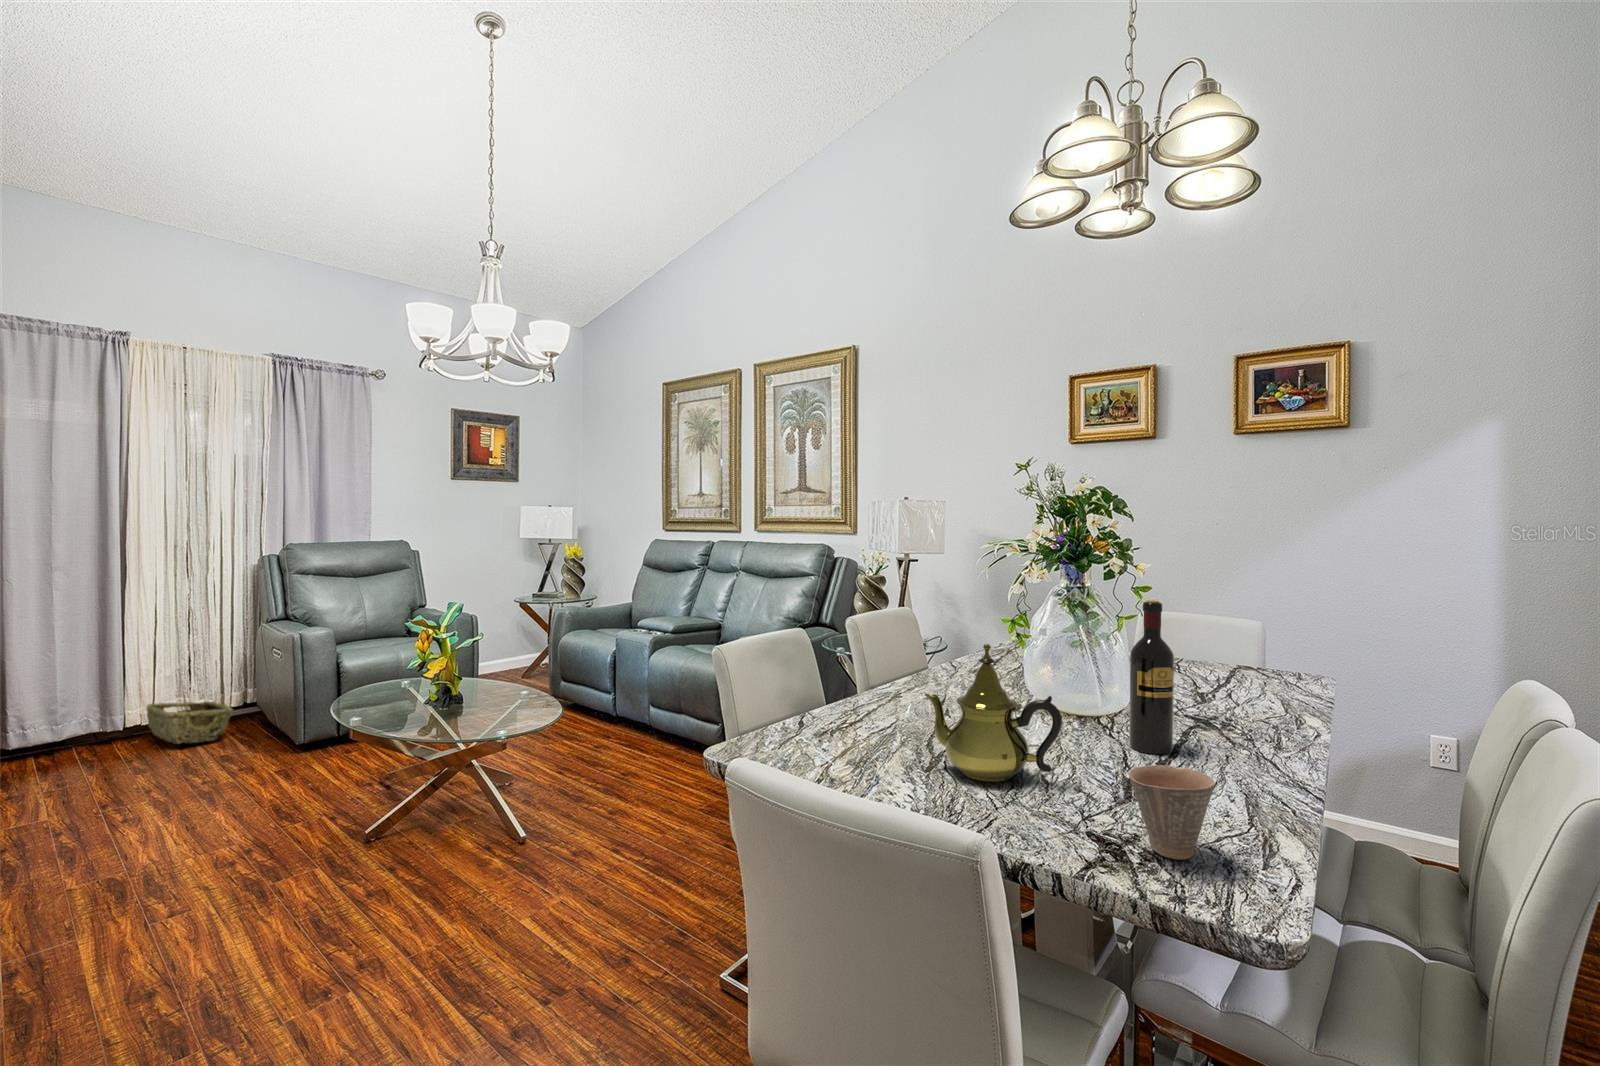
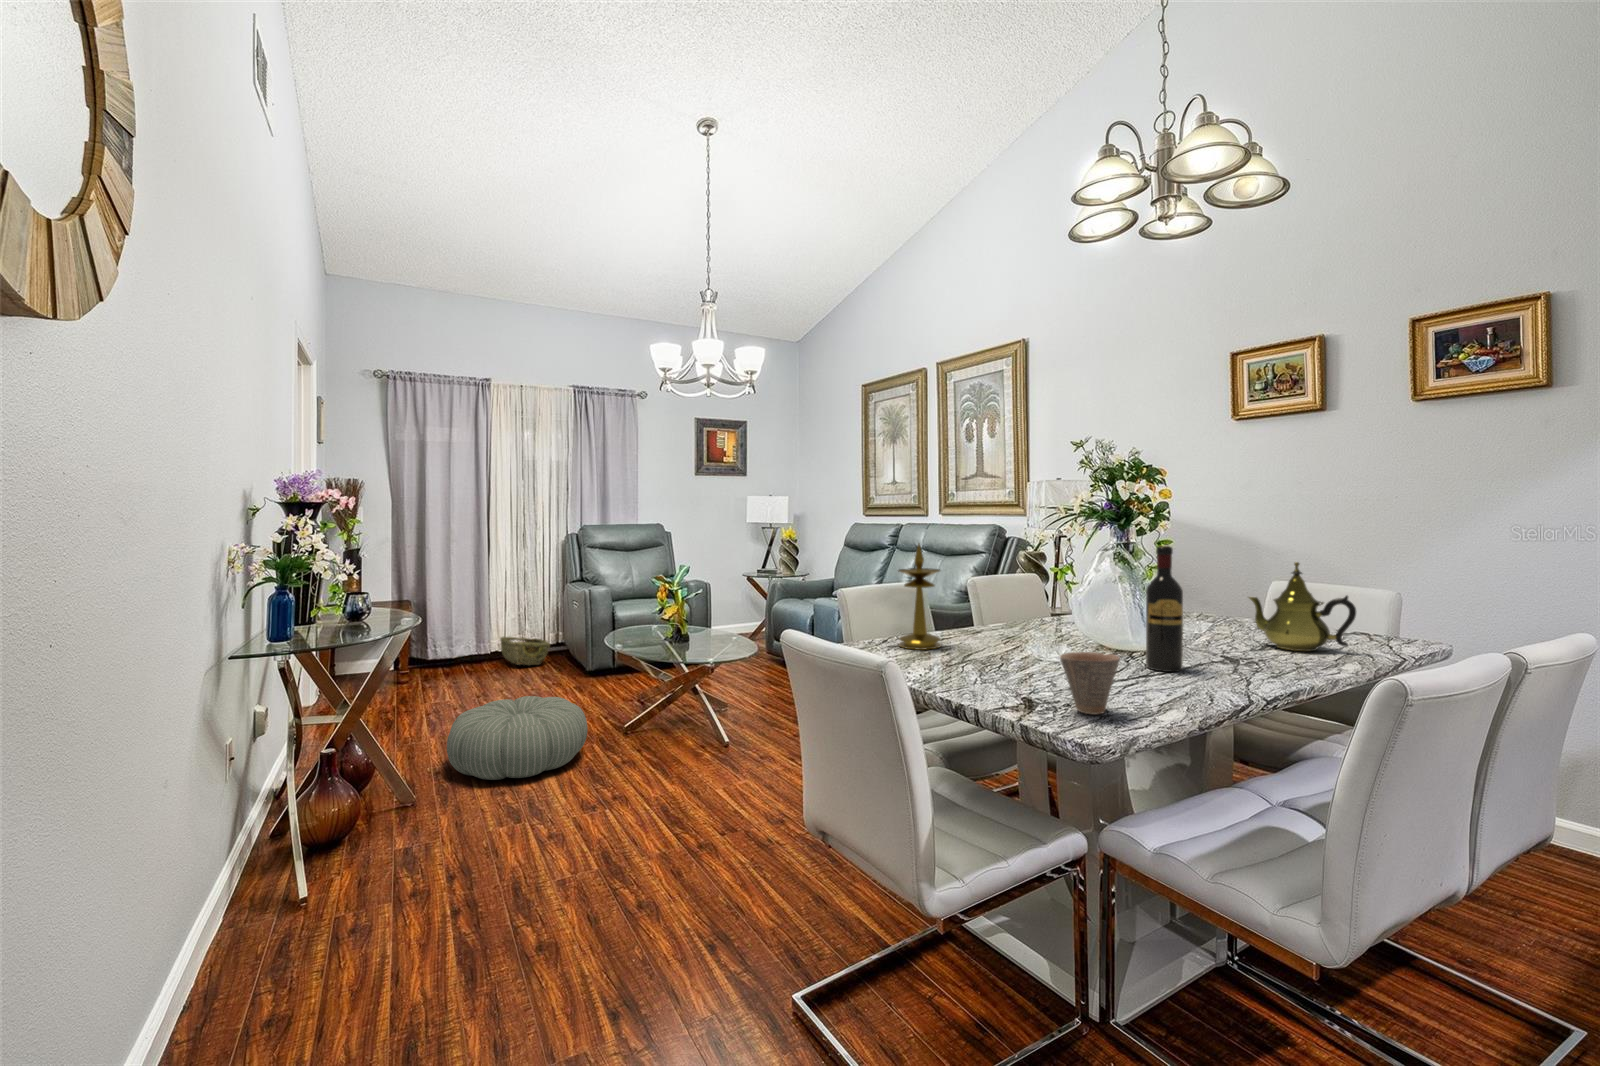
candlestick: none [814,595,871,738] -> present [898,544,941,650]
teapot: present [924,644,1062,782] -> present [1249,562,1356,651]
pouf: none [42,809,307,969] -> present [447,696,587,780]

